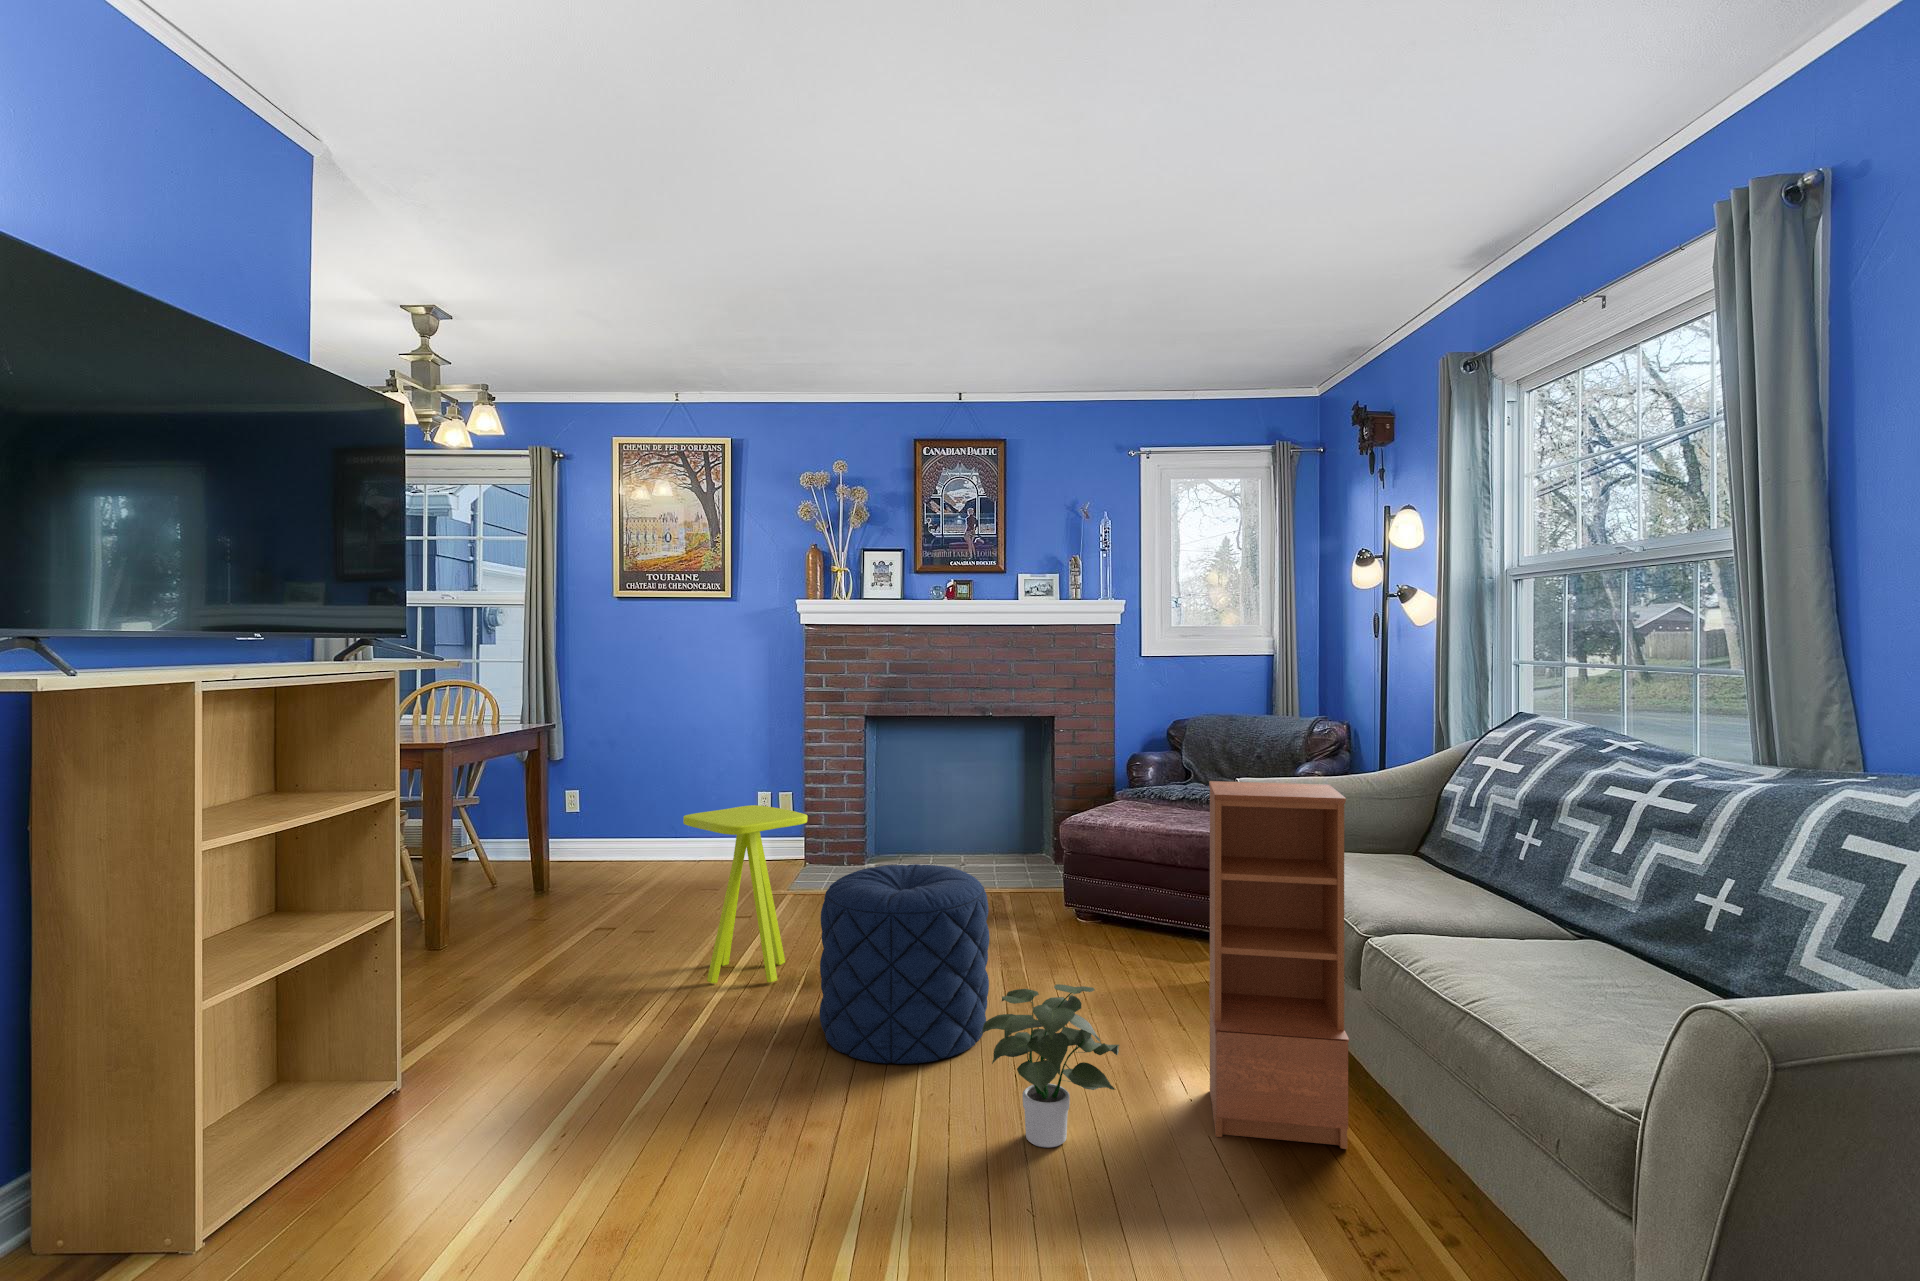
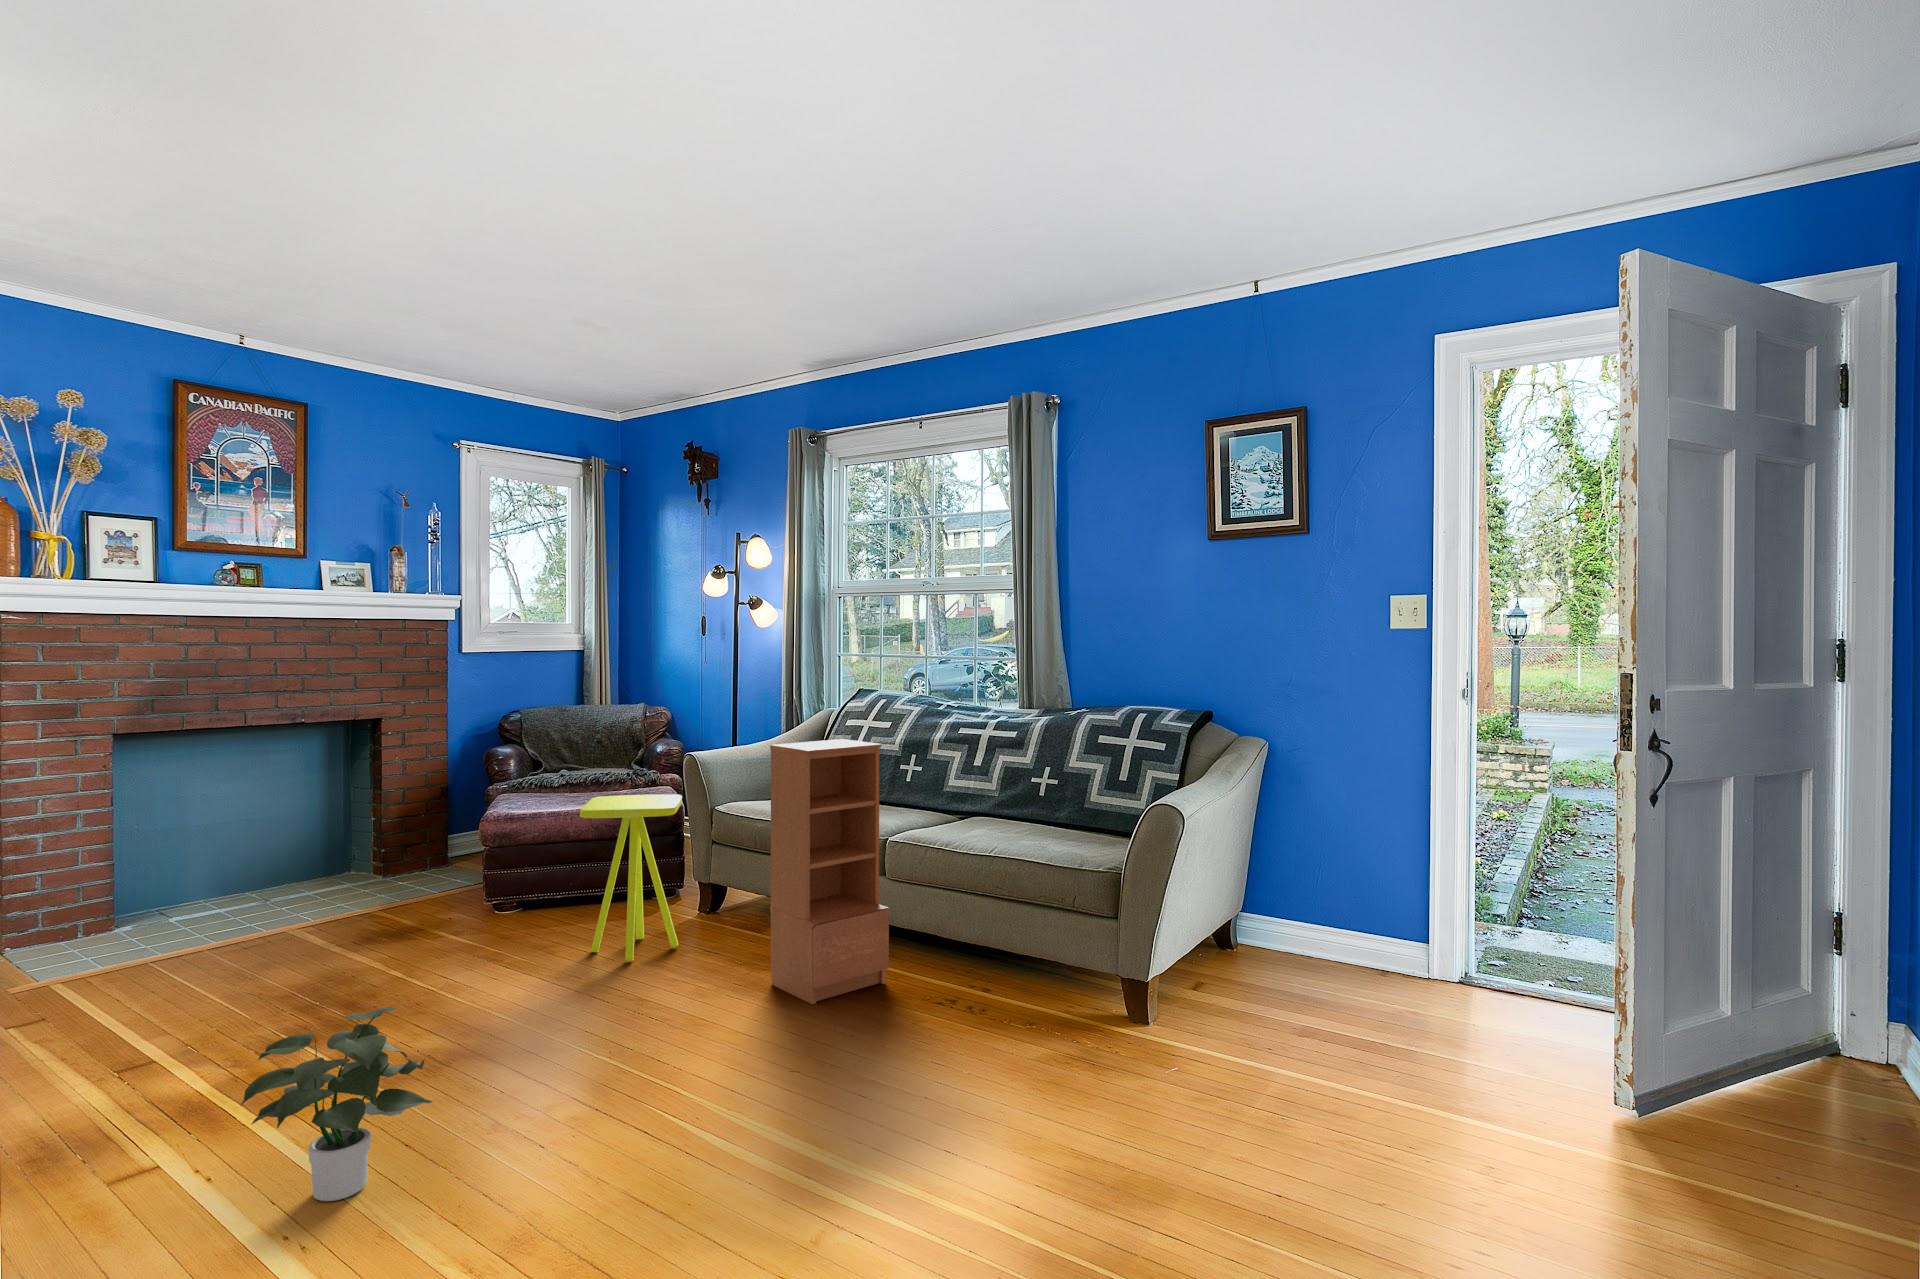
side table: present [683,805,808,983] -> present [580,794,682,961]
pouf: present [820,864,989,1064] -> none [376,862,567,1066]
potted plant: present [980,984,1119,1148] -> present [241,1007,432,1201]

